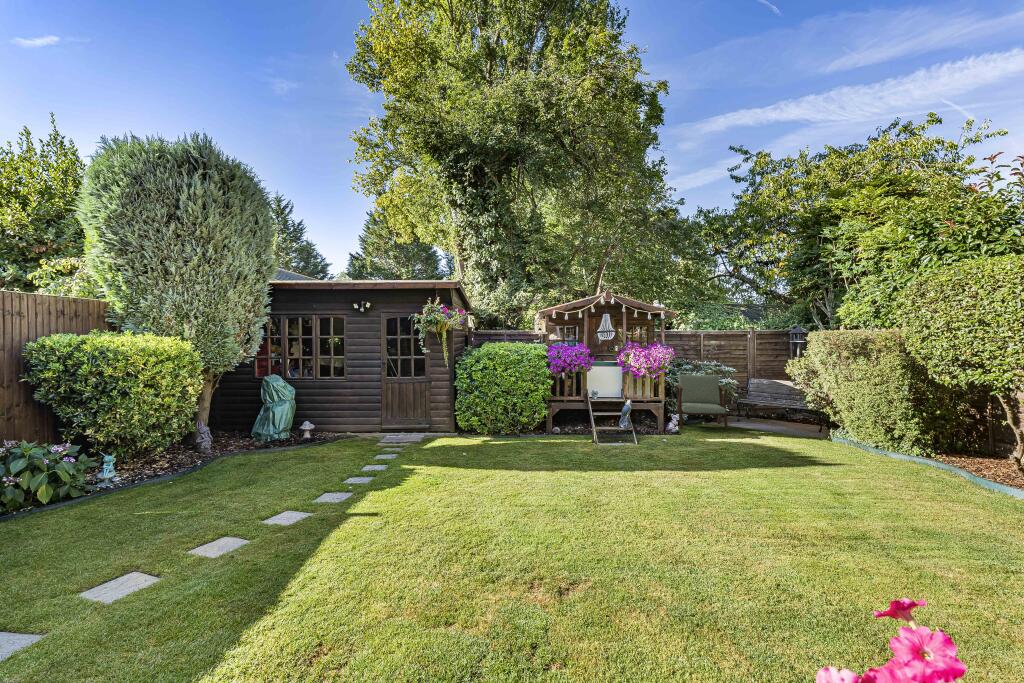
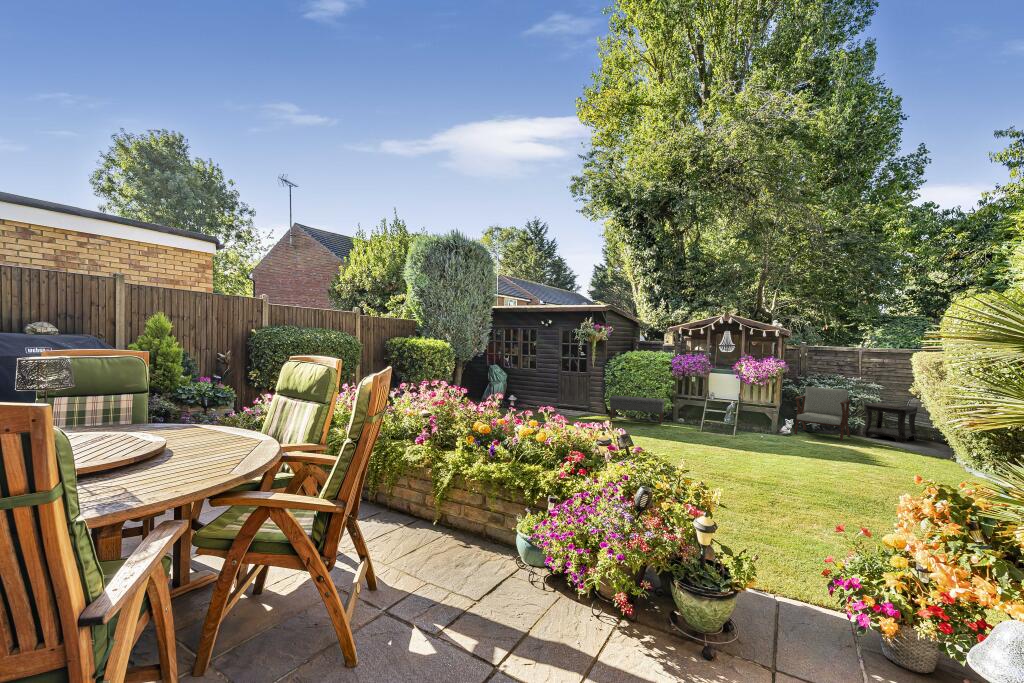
side table: none [725,385,766,424] -> present [863,403,918,443]
bench: none [476,405,549,442] -> present [610,395,664,424]

